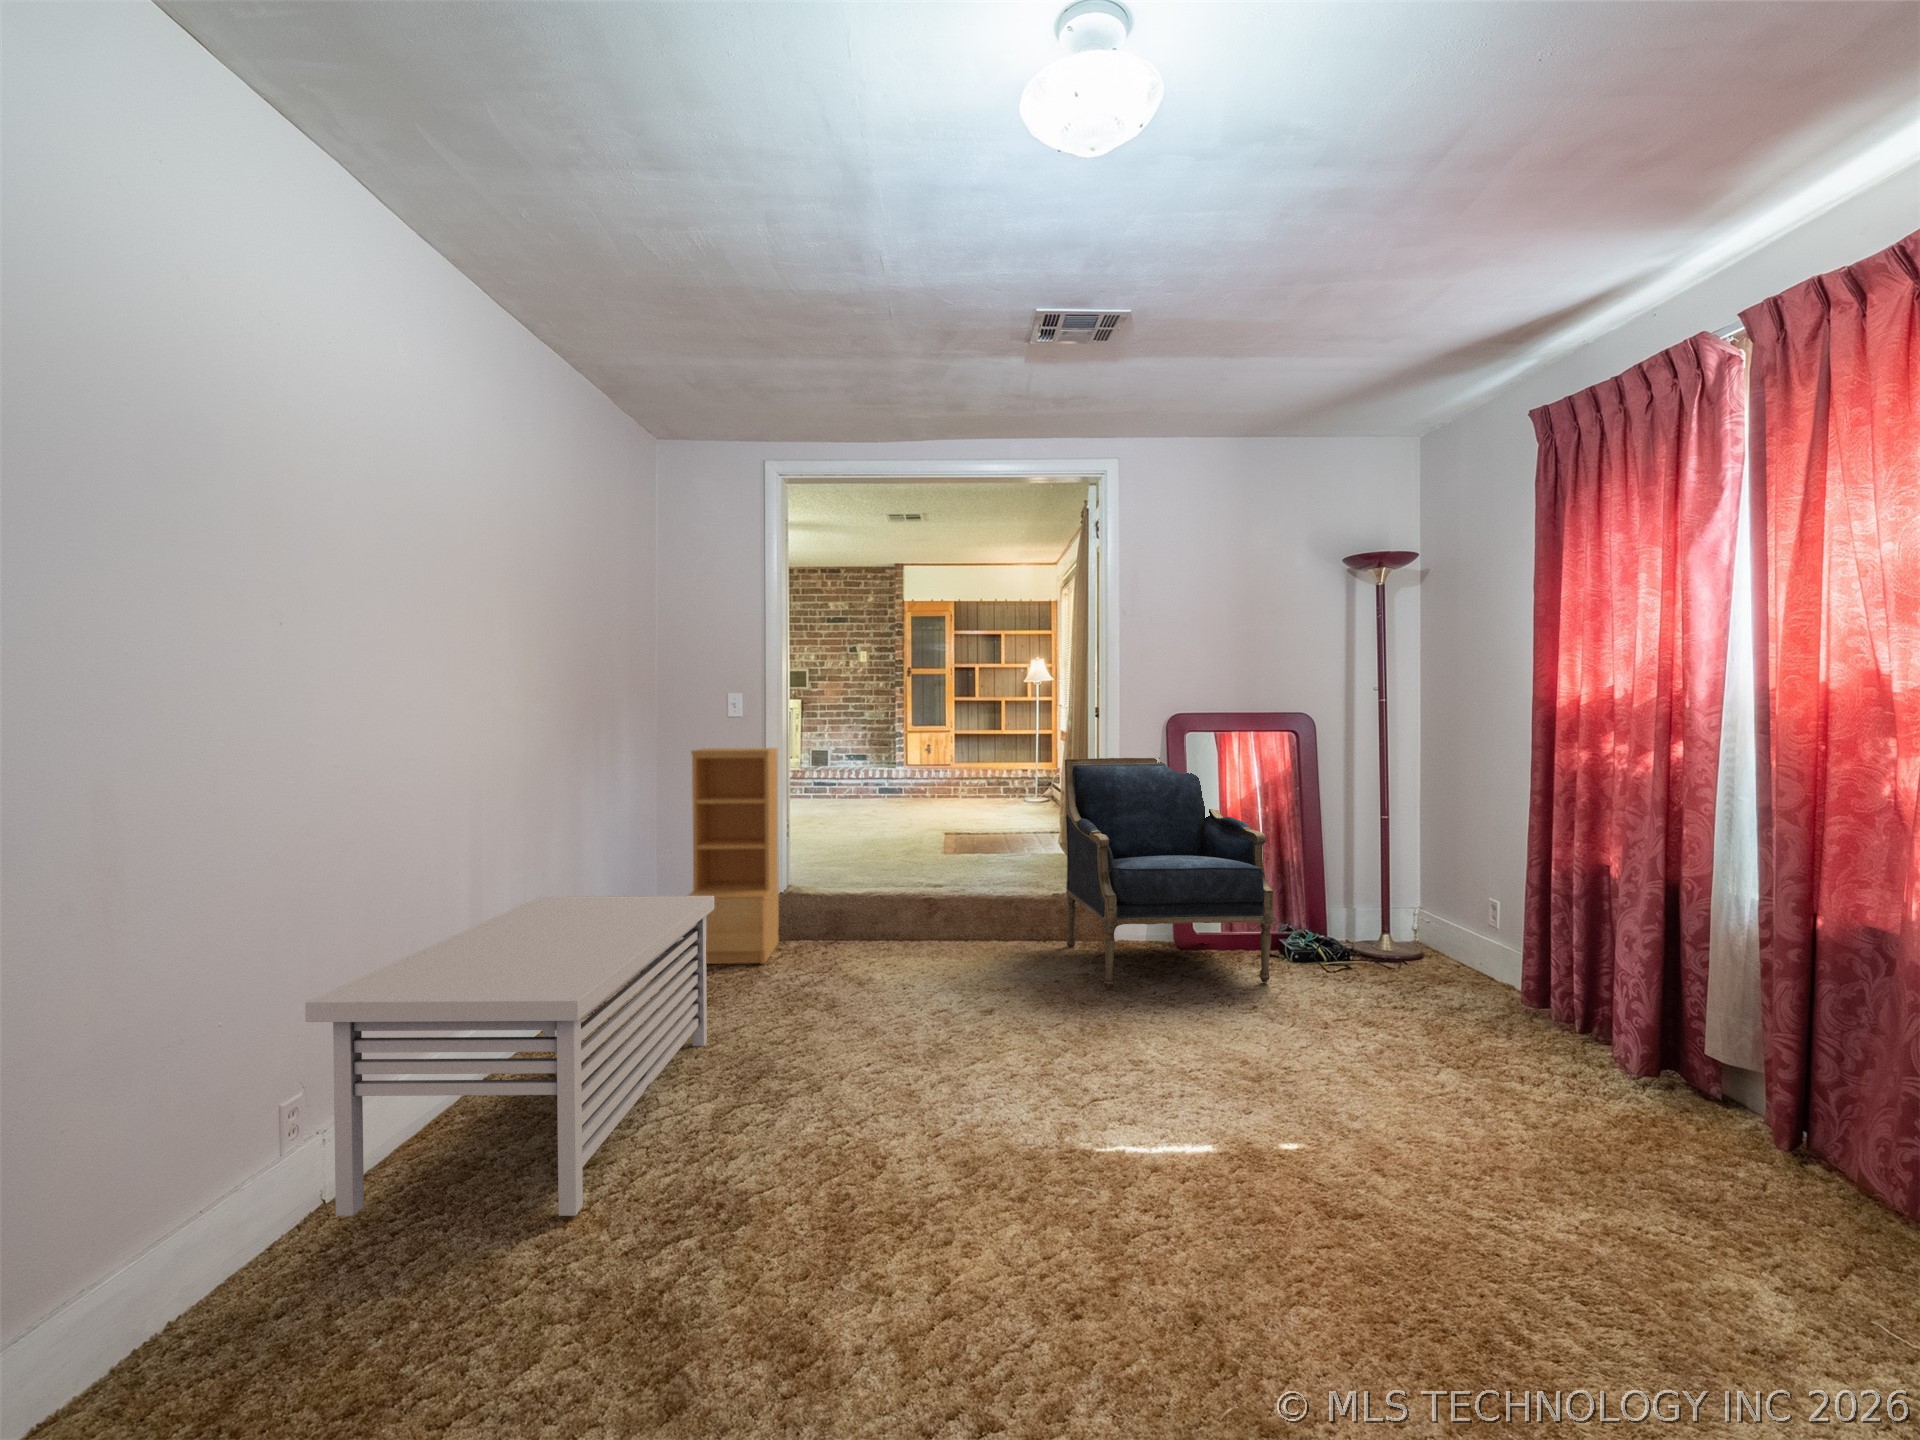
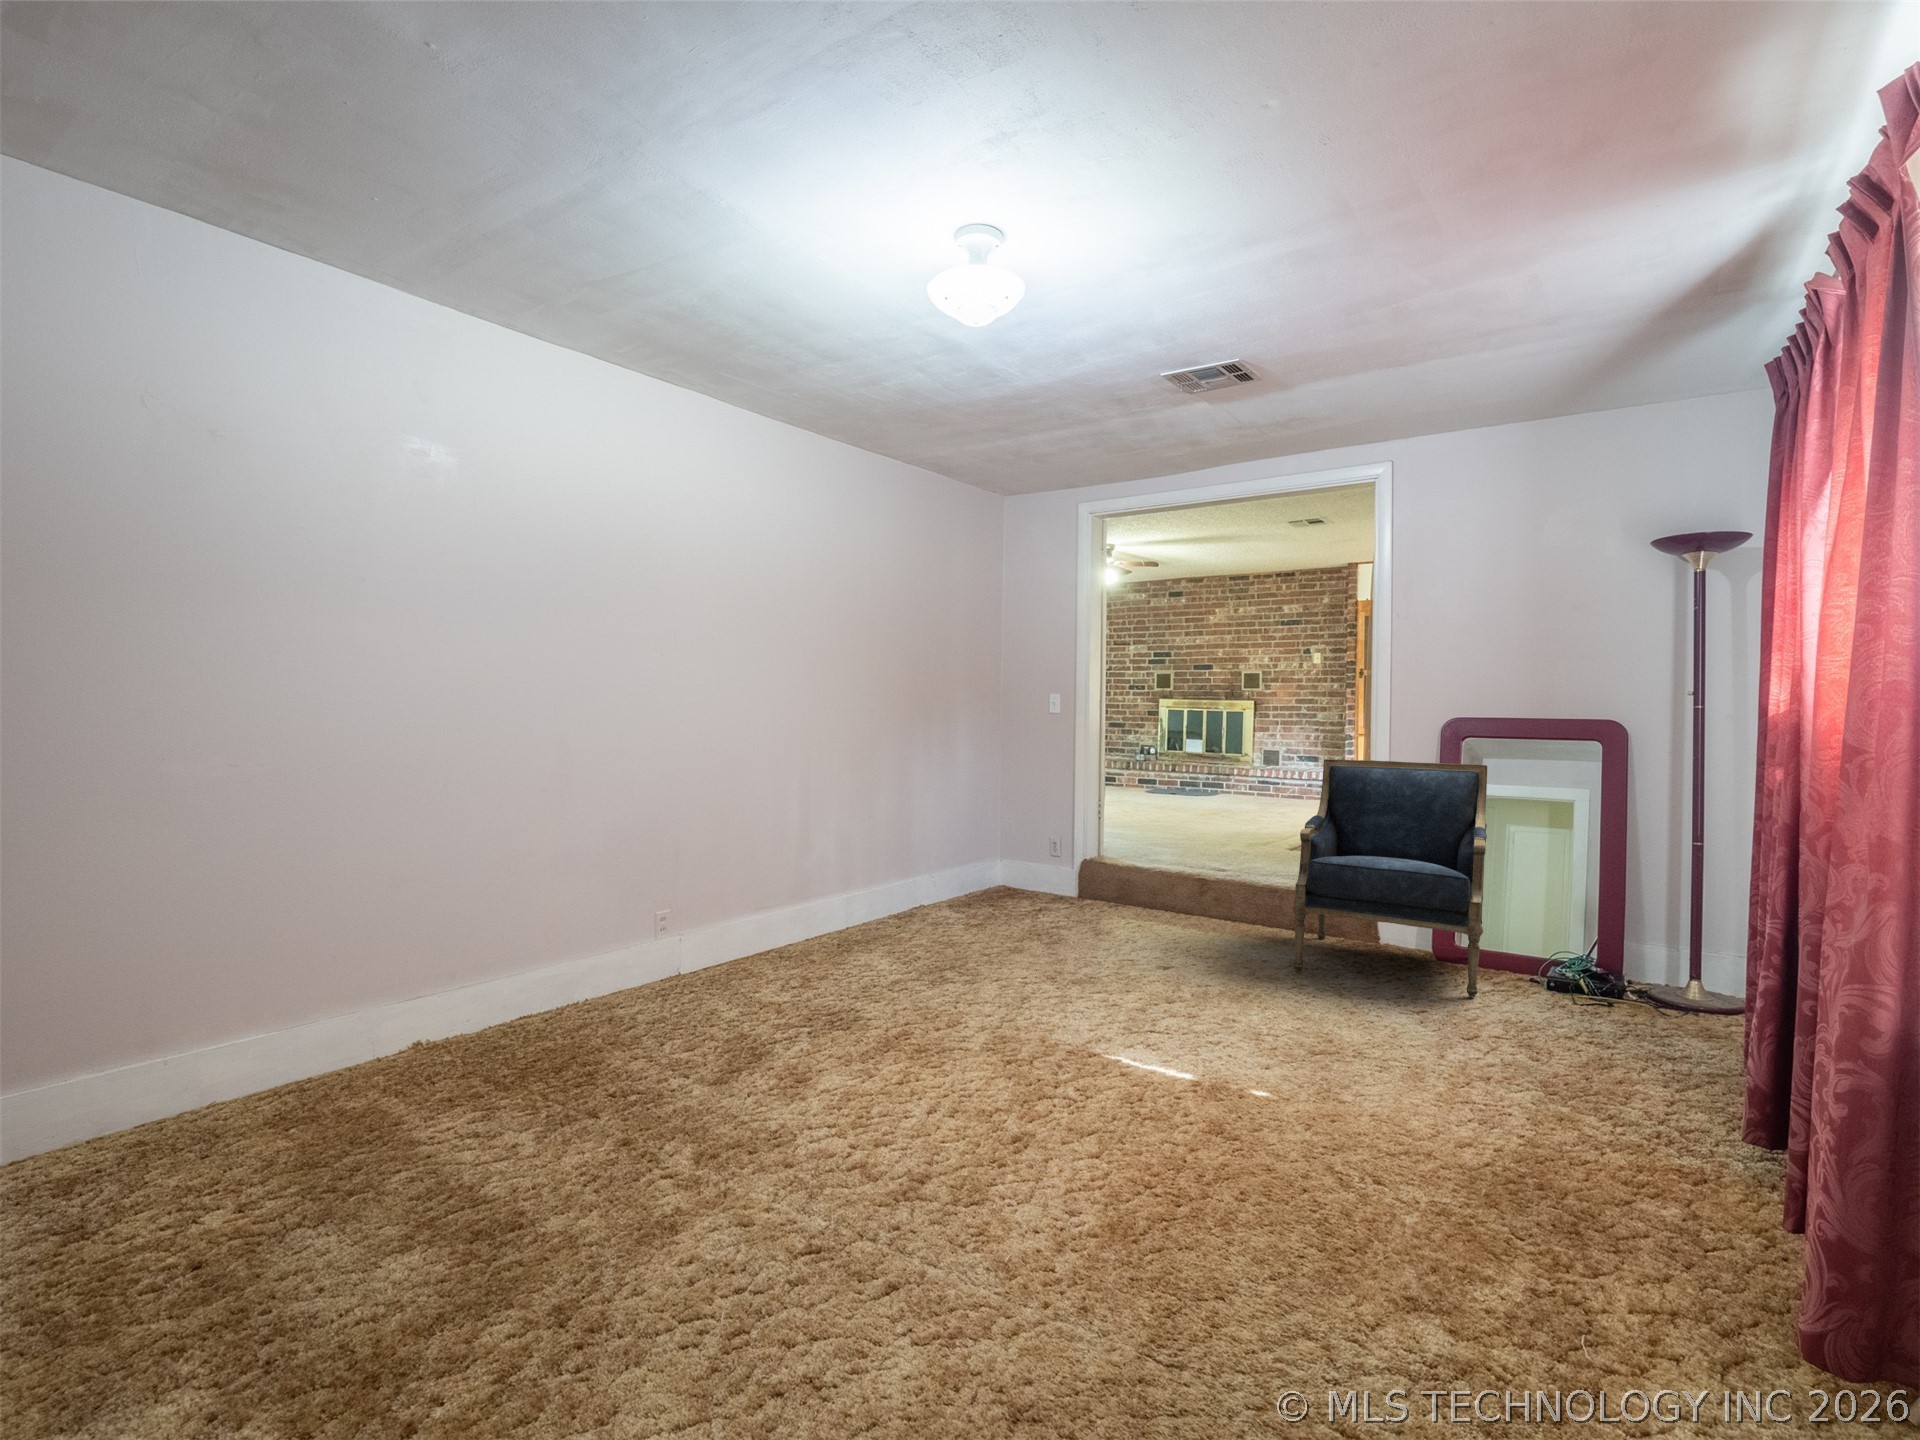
bookshelf: present [689,748,779,964] -> none [997,737,1084,909]
storage bench: present [305,896,714,1216] -> none [679,829,959,1002]

